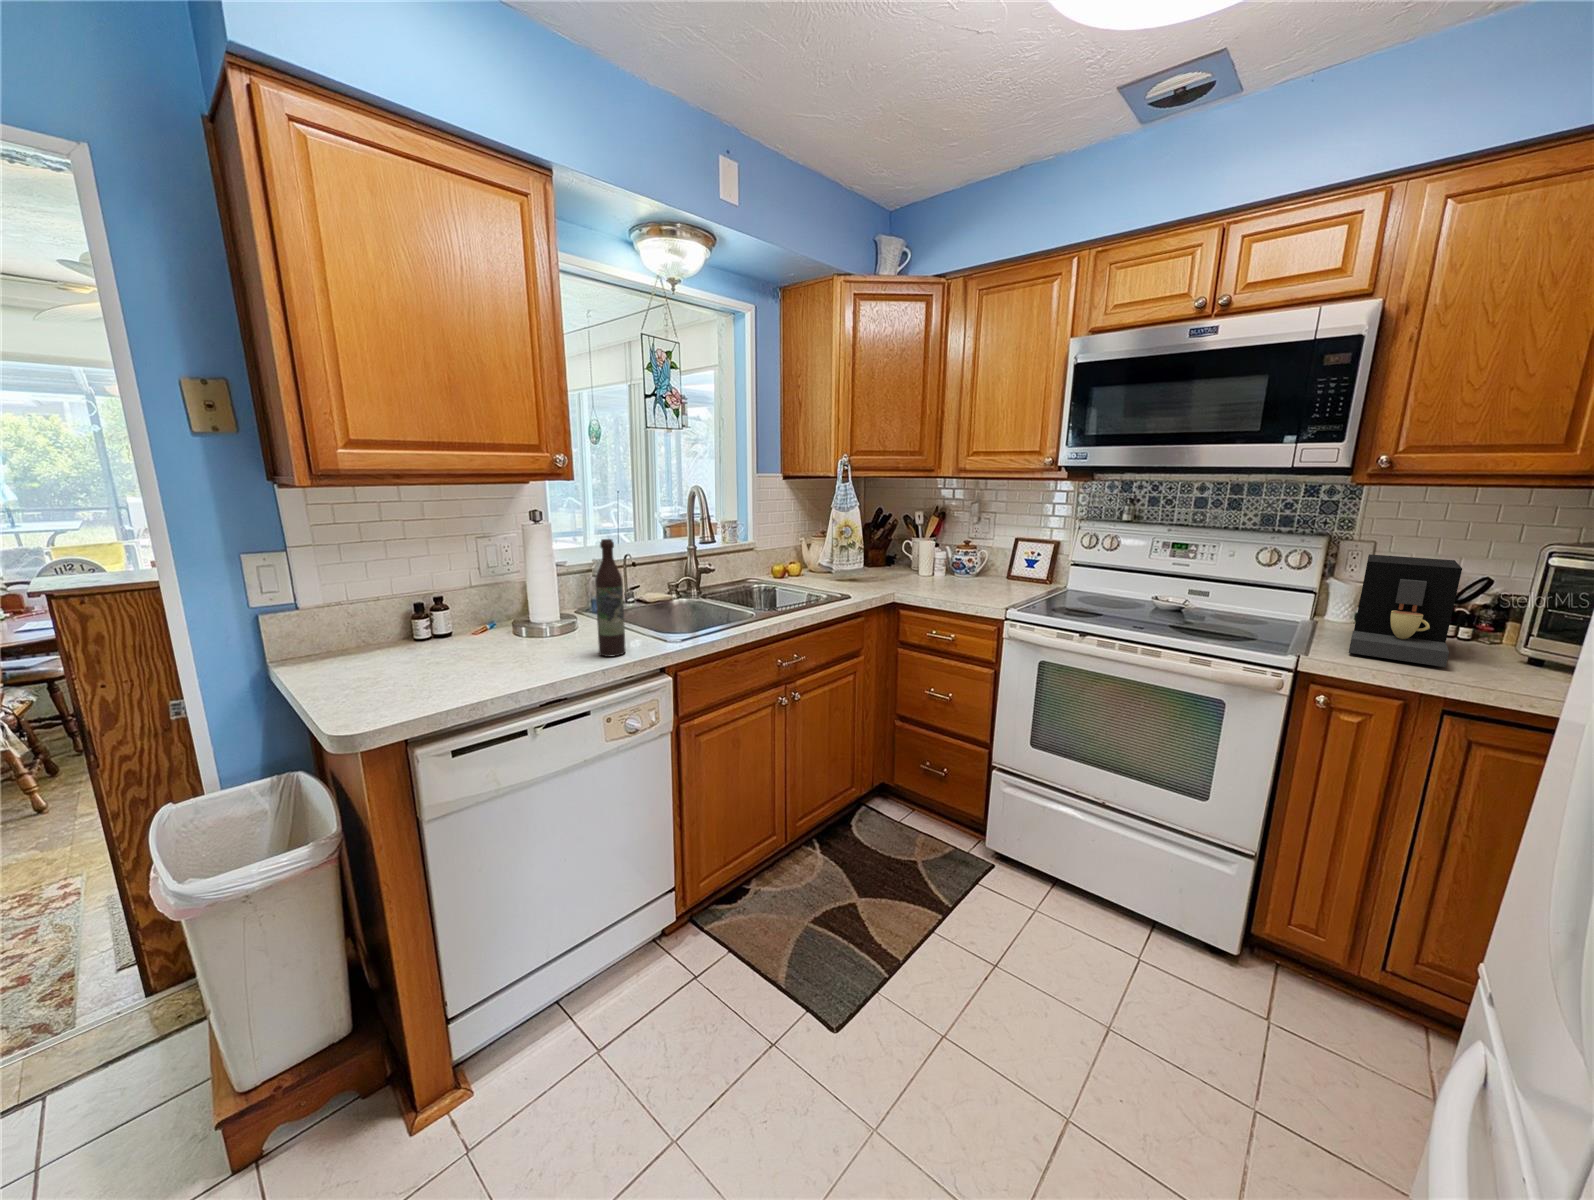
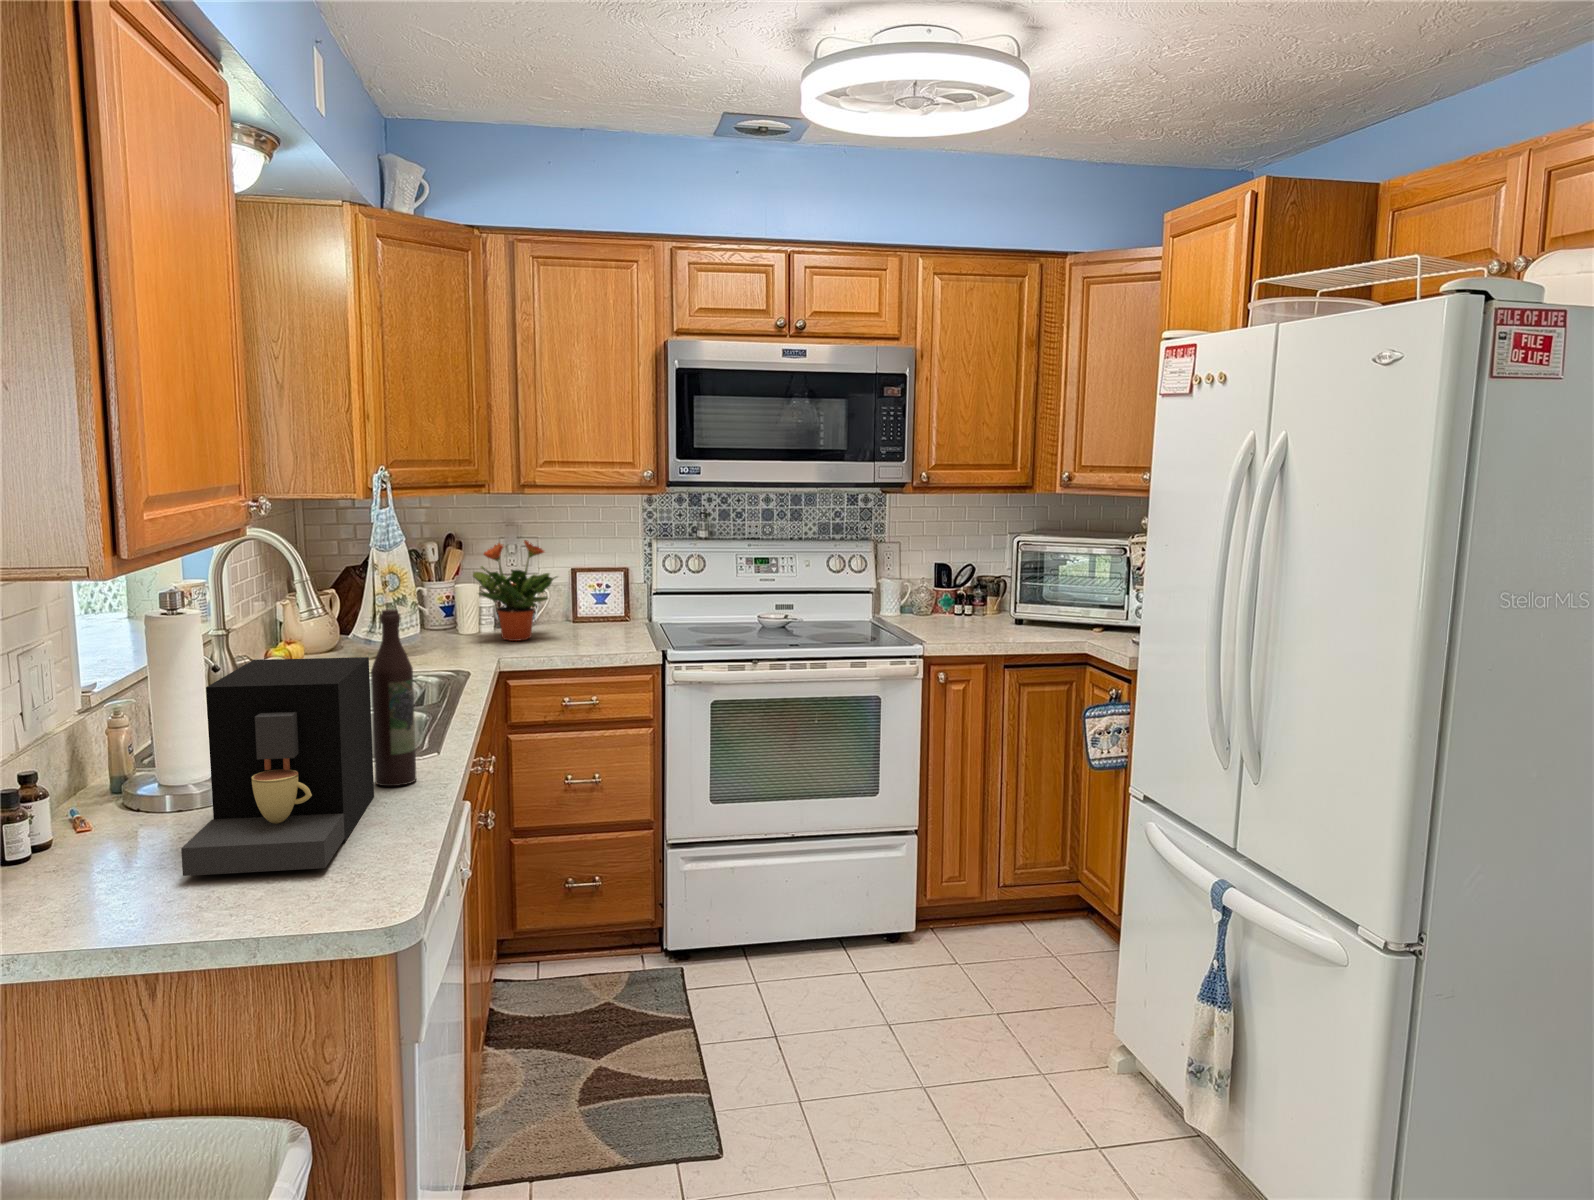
potted plant: none [907,512,973,586] -> present [473,541,557,641]
coffee maker: present [1349,554,1462,667] -> present [181,657,374,876]

